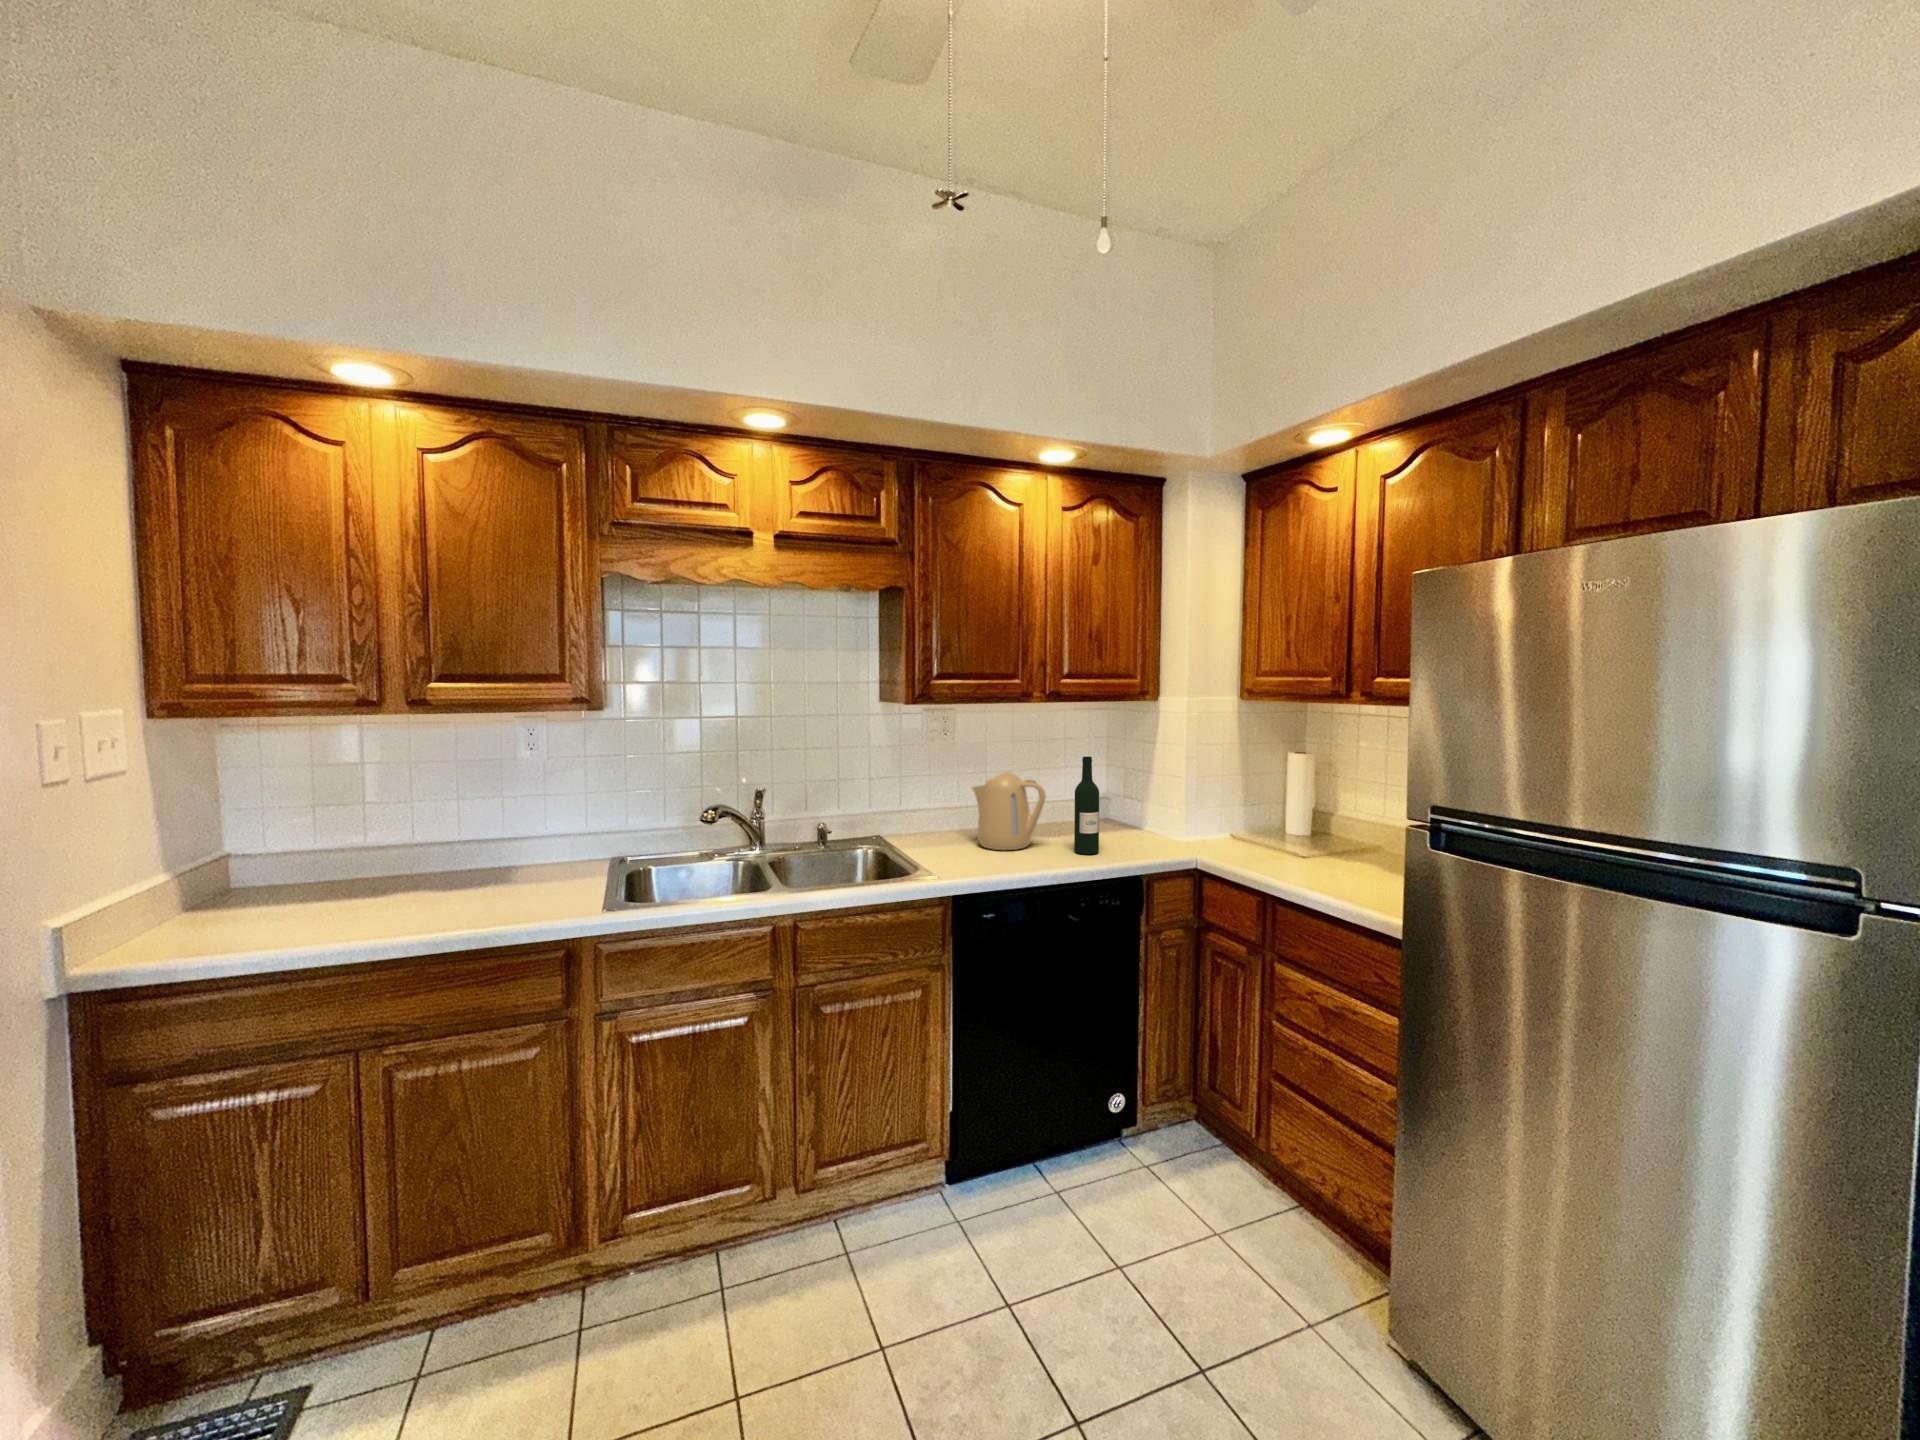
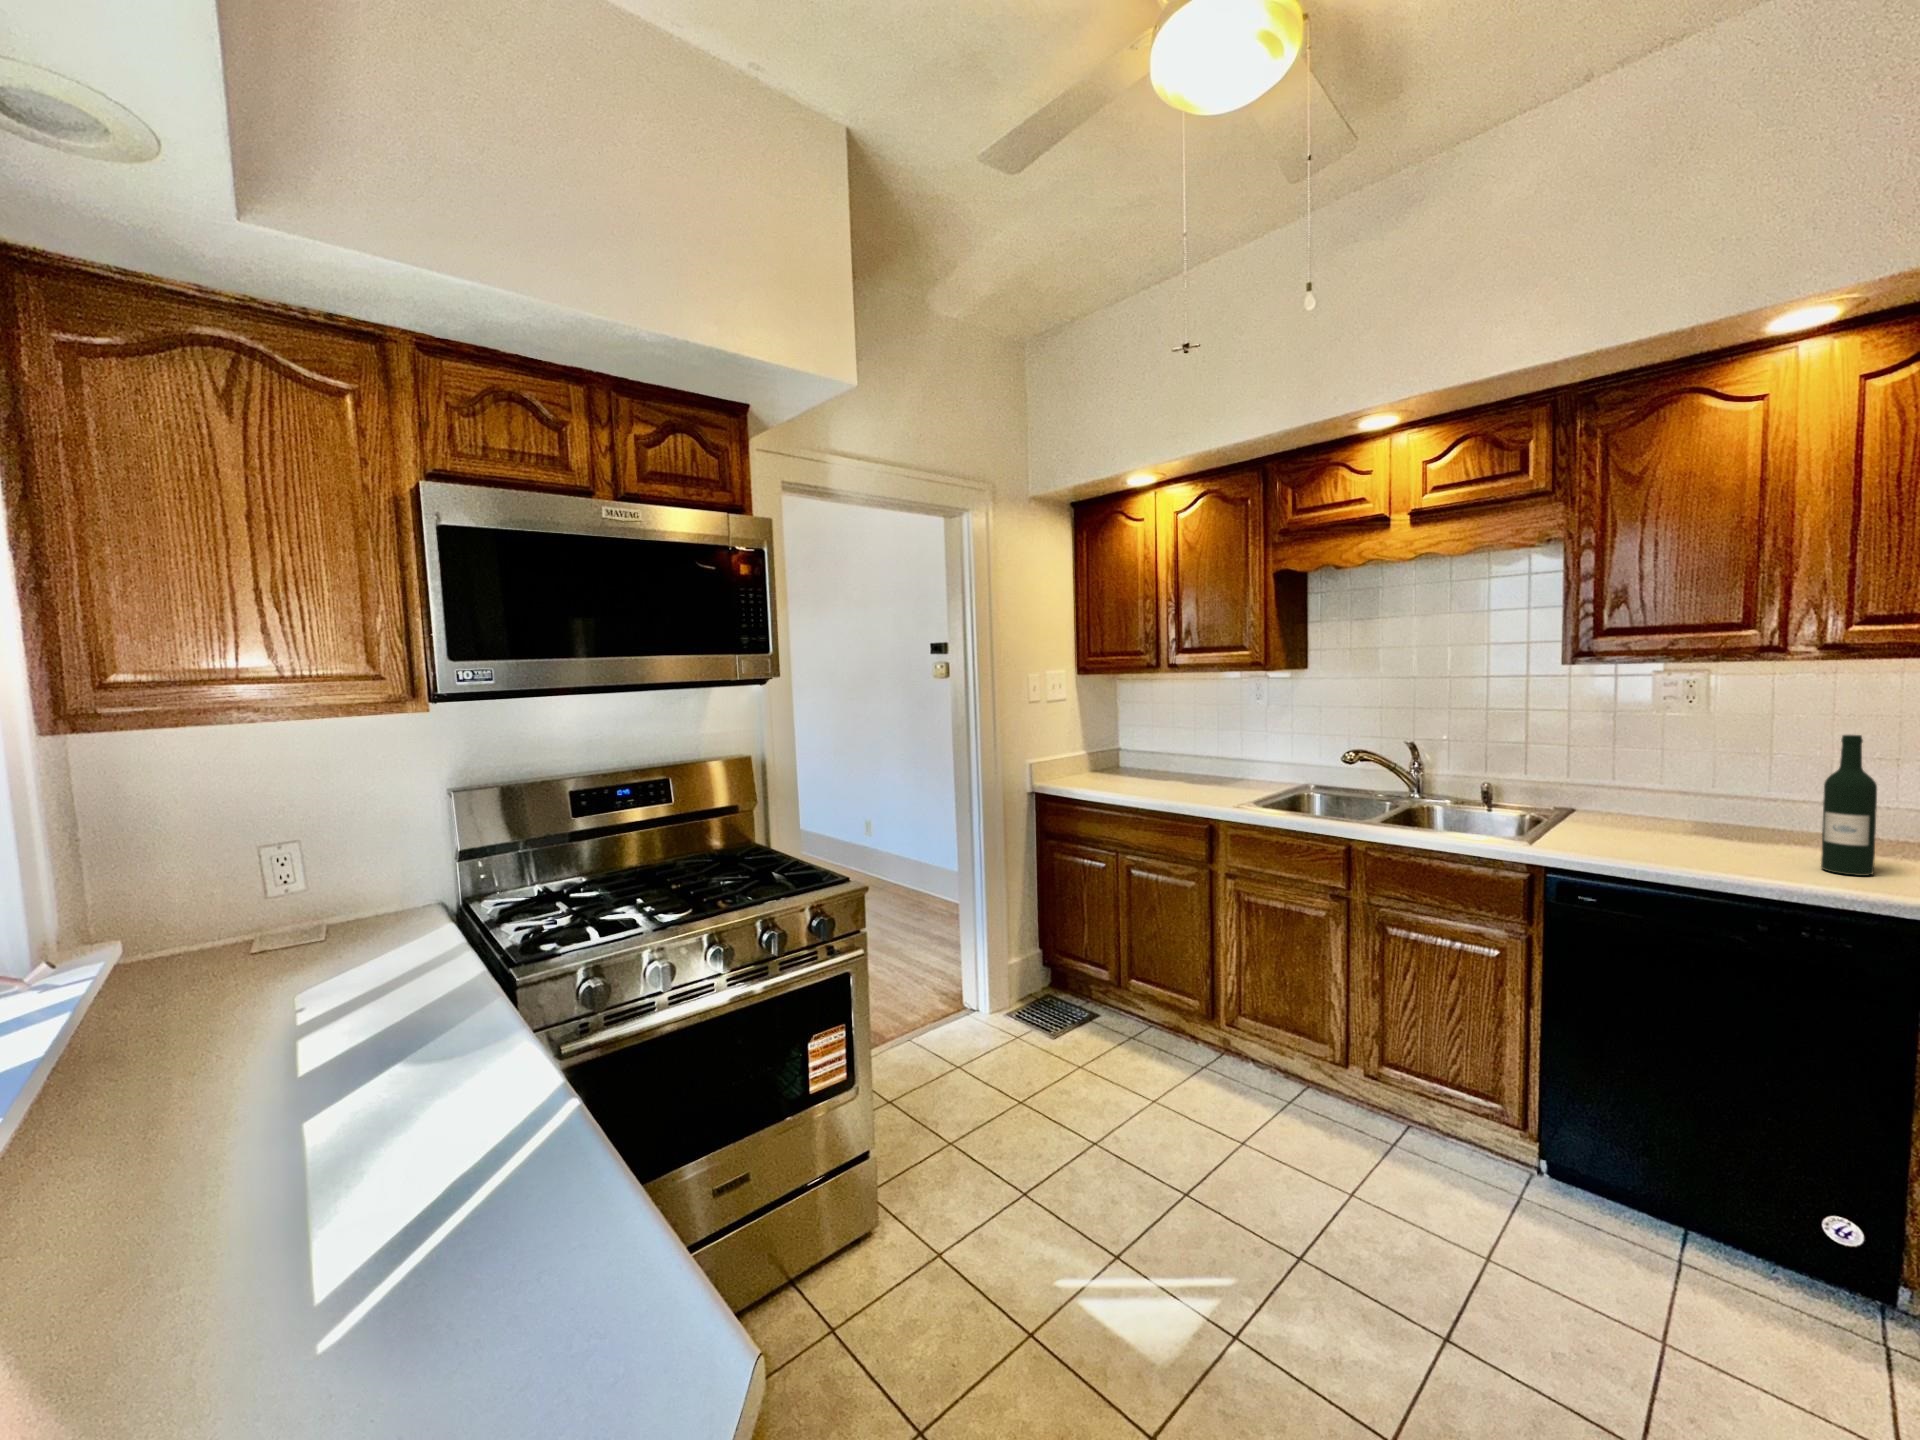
kettle: present [972,772,1046,850] -> none [1681,749,1789,850]

